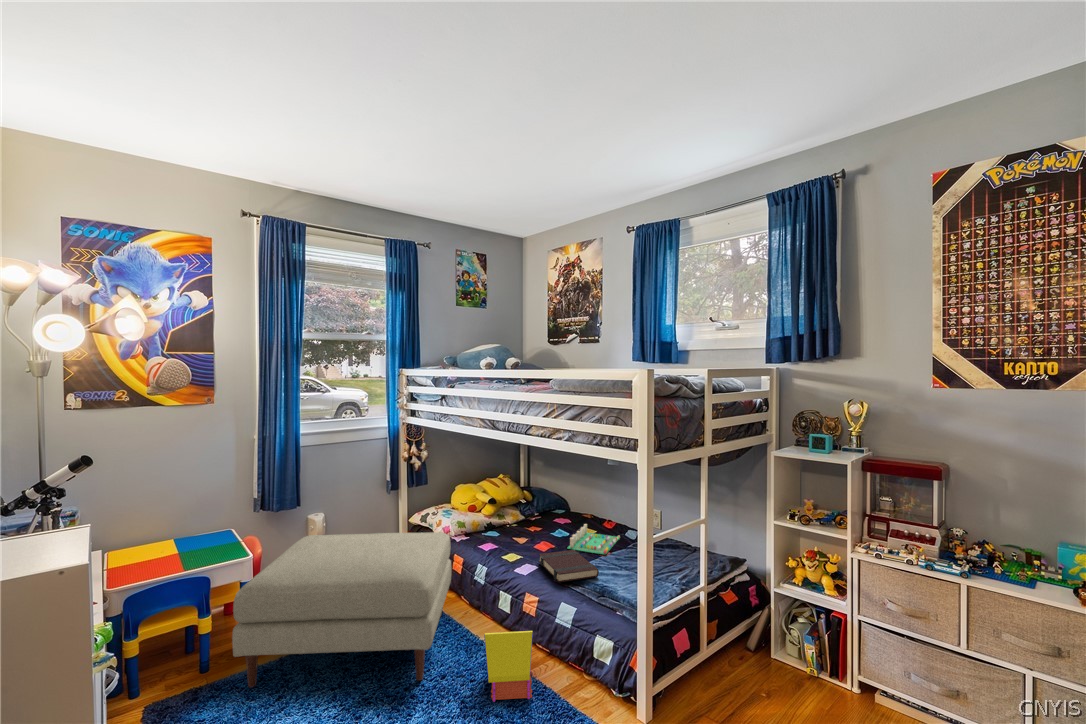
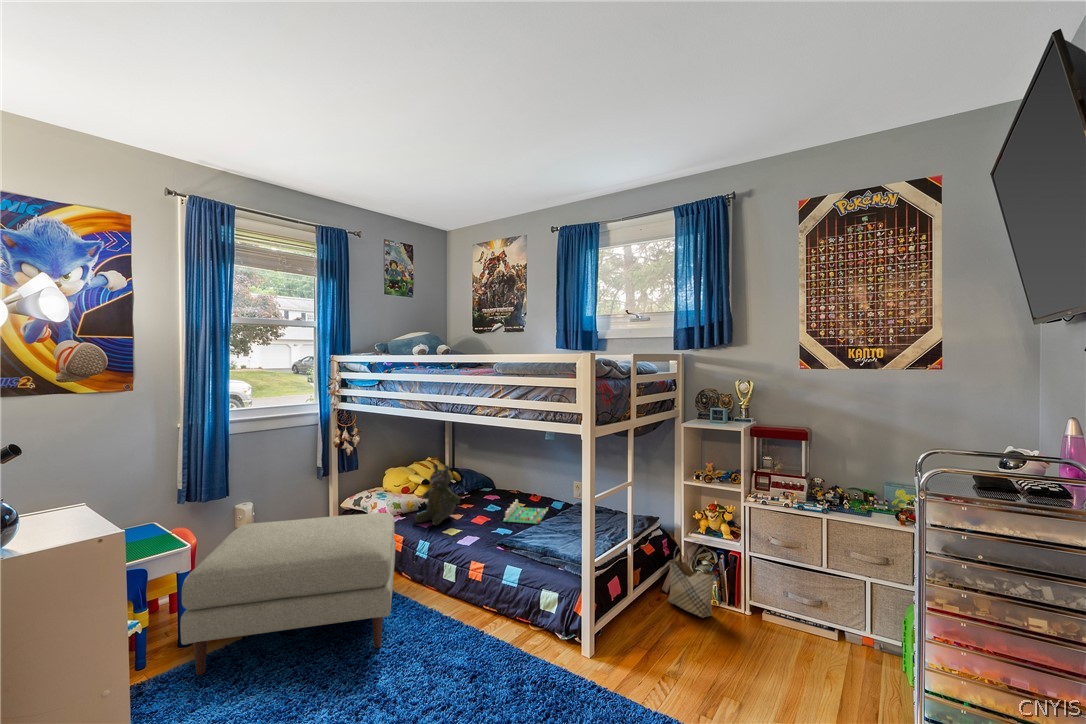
teddy bear: none [476,482,522,548] -> present [415,464,460,525]
book: present [539,550,599,582] -> none [479,521,536,549]
woven basket: none [753,595,813,692] -> present [668,541,715,618]
toy house: present [484,631,533,702] -> none [441,590,487,656]

